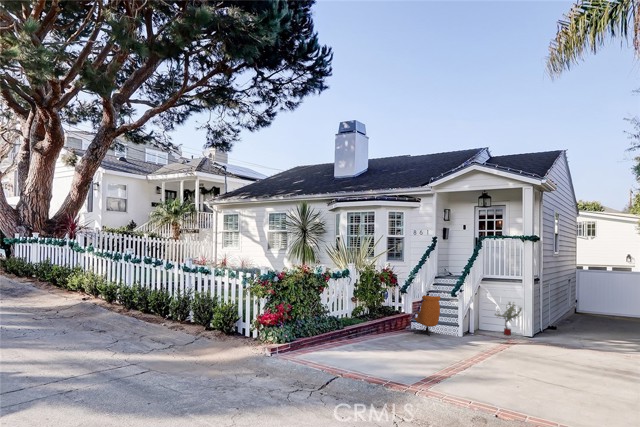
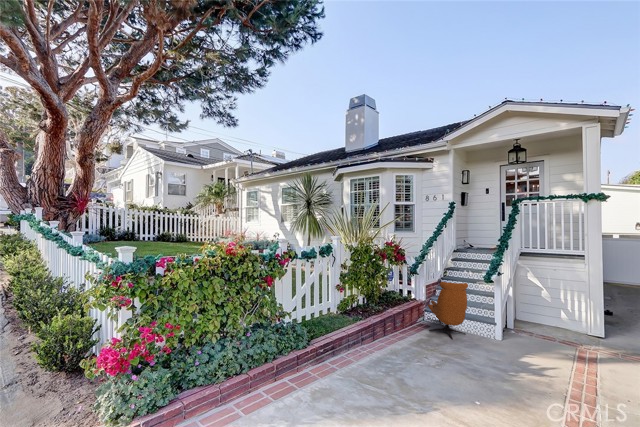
potted tree: present [495,302,522,336] -> none [541,287,593,335]

